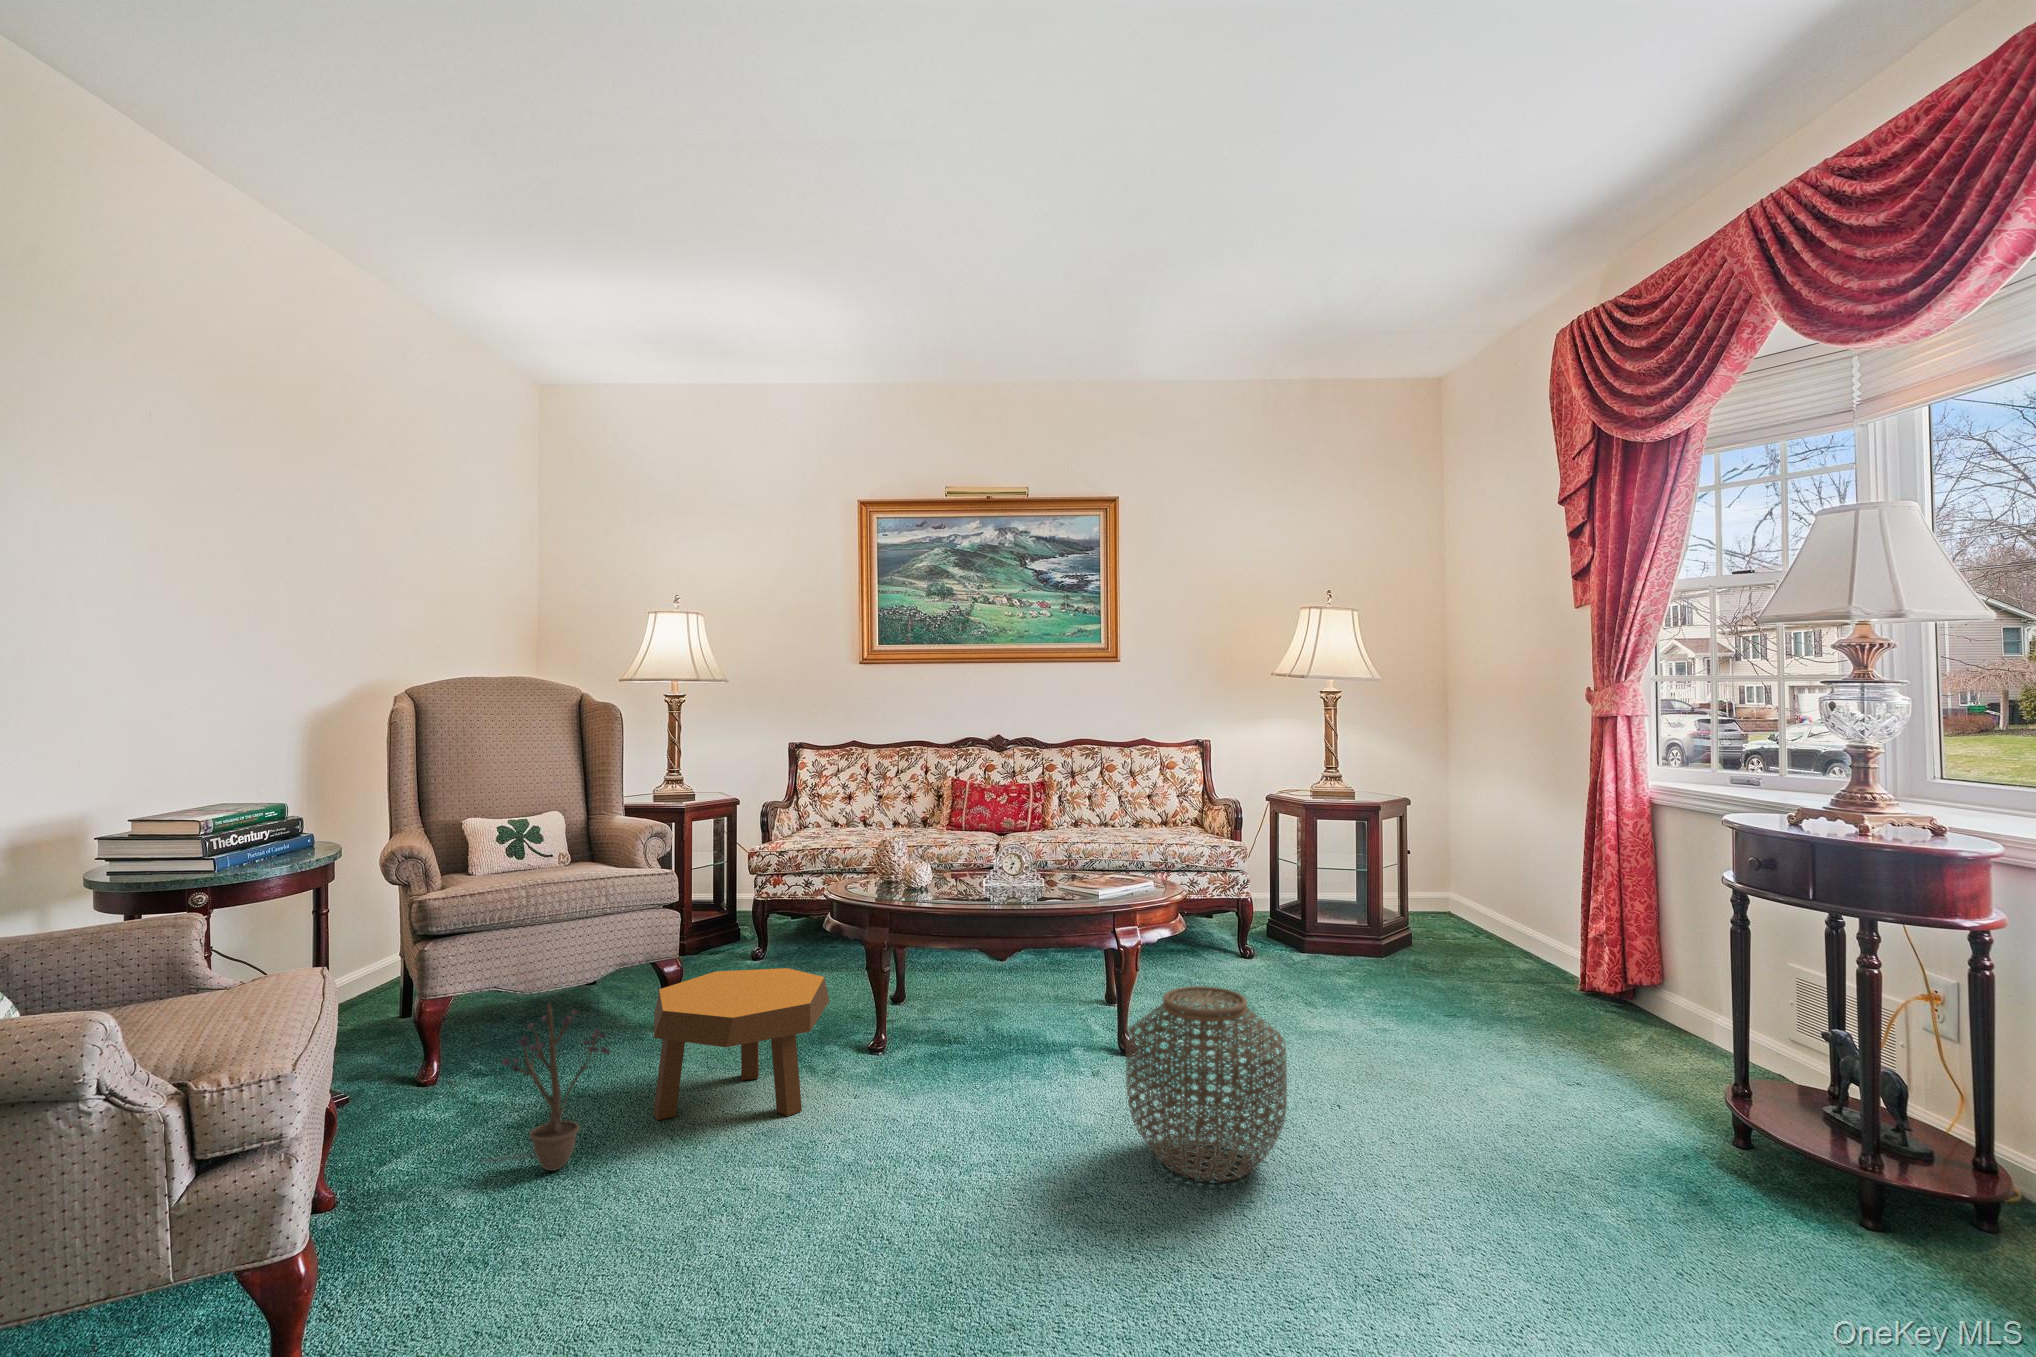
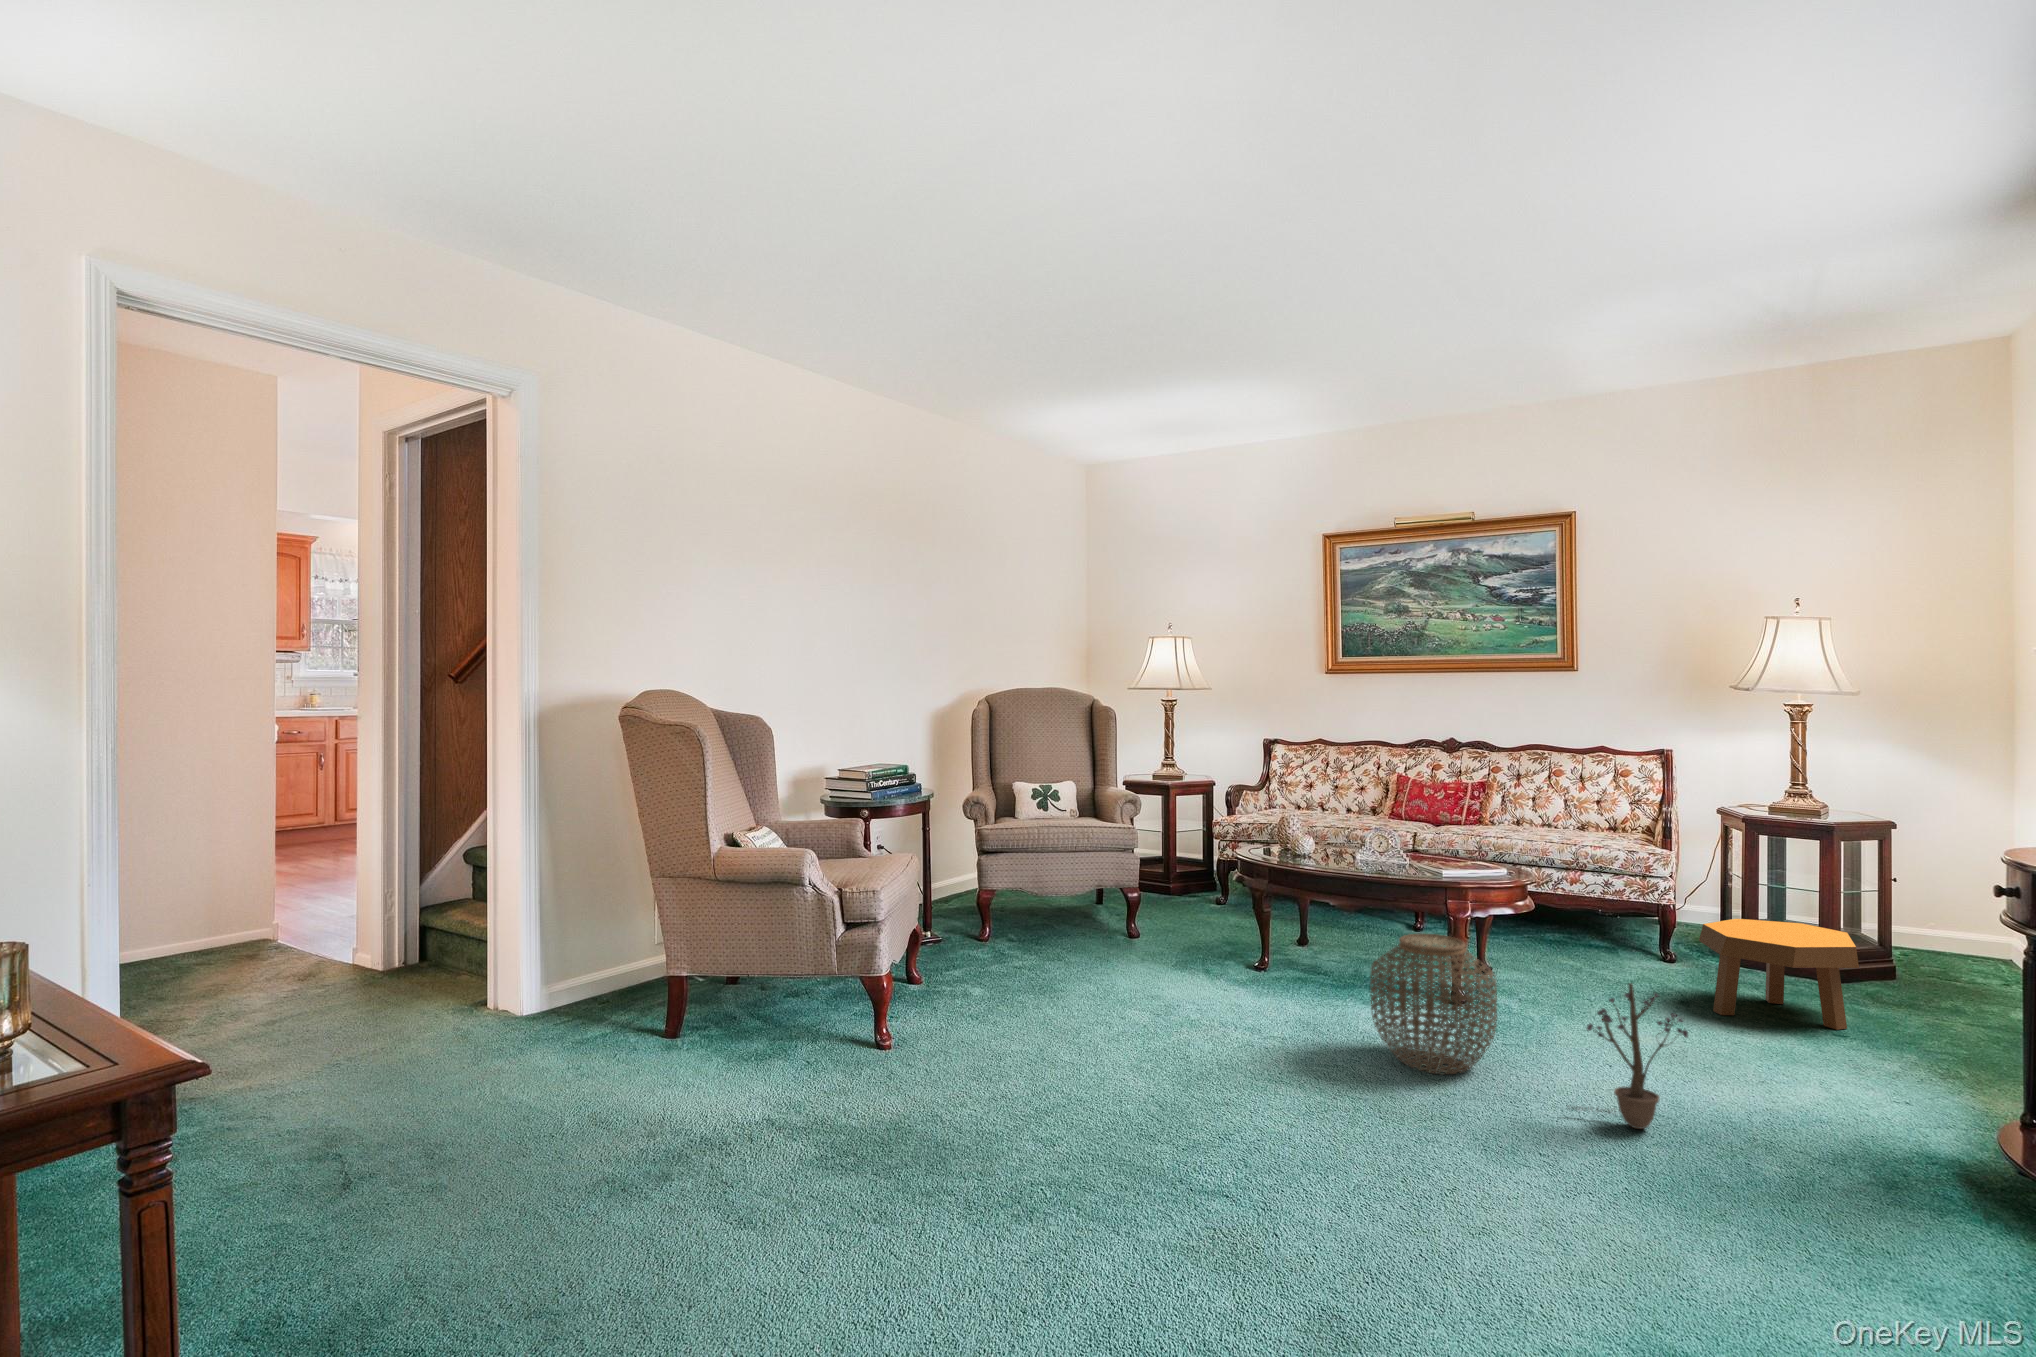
footstool: present [653,968,829,1120] -> present [1699,919,1859,1030]
decorative plant: present [481,1003,610,1171] -> present [1568,983,1688,1129]

